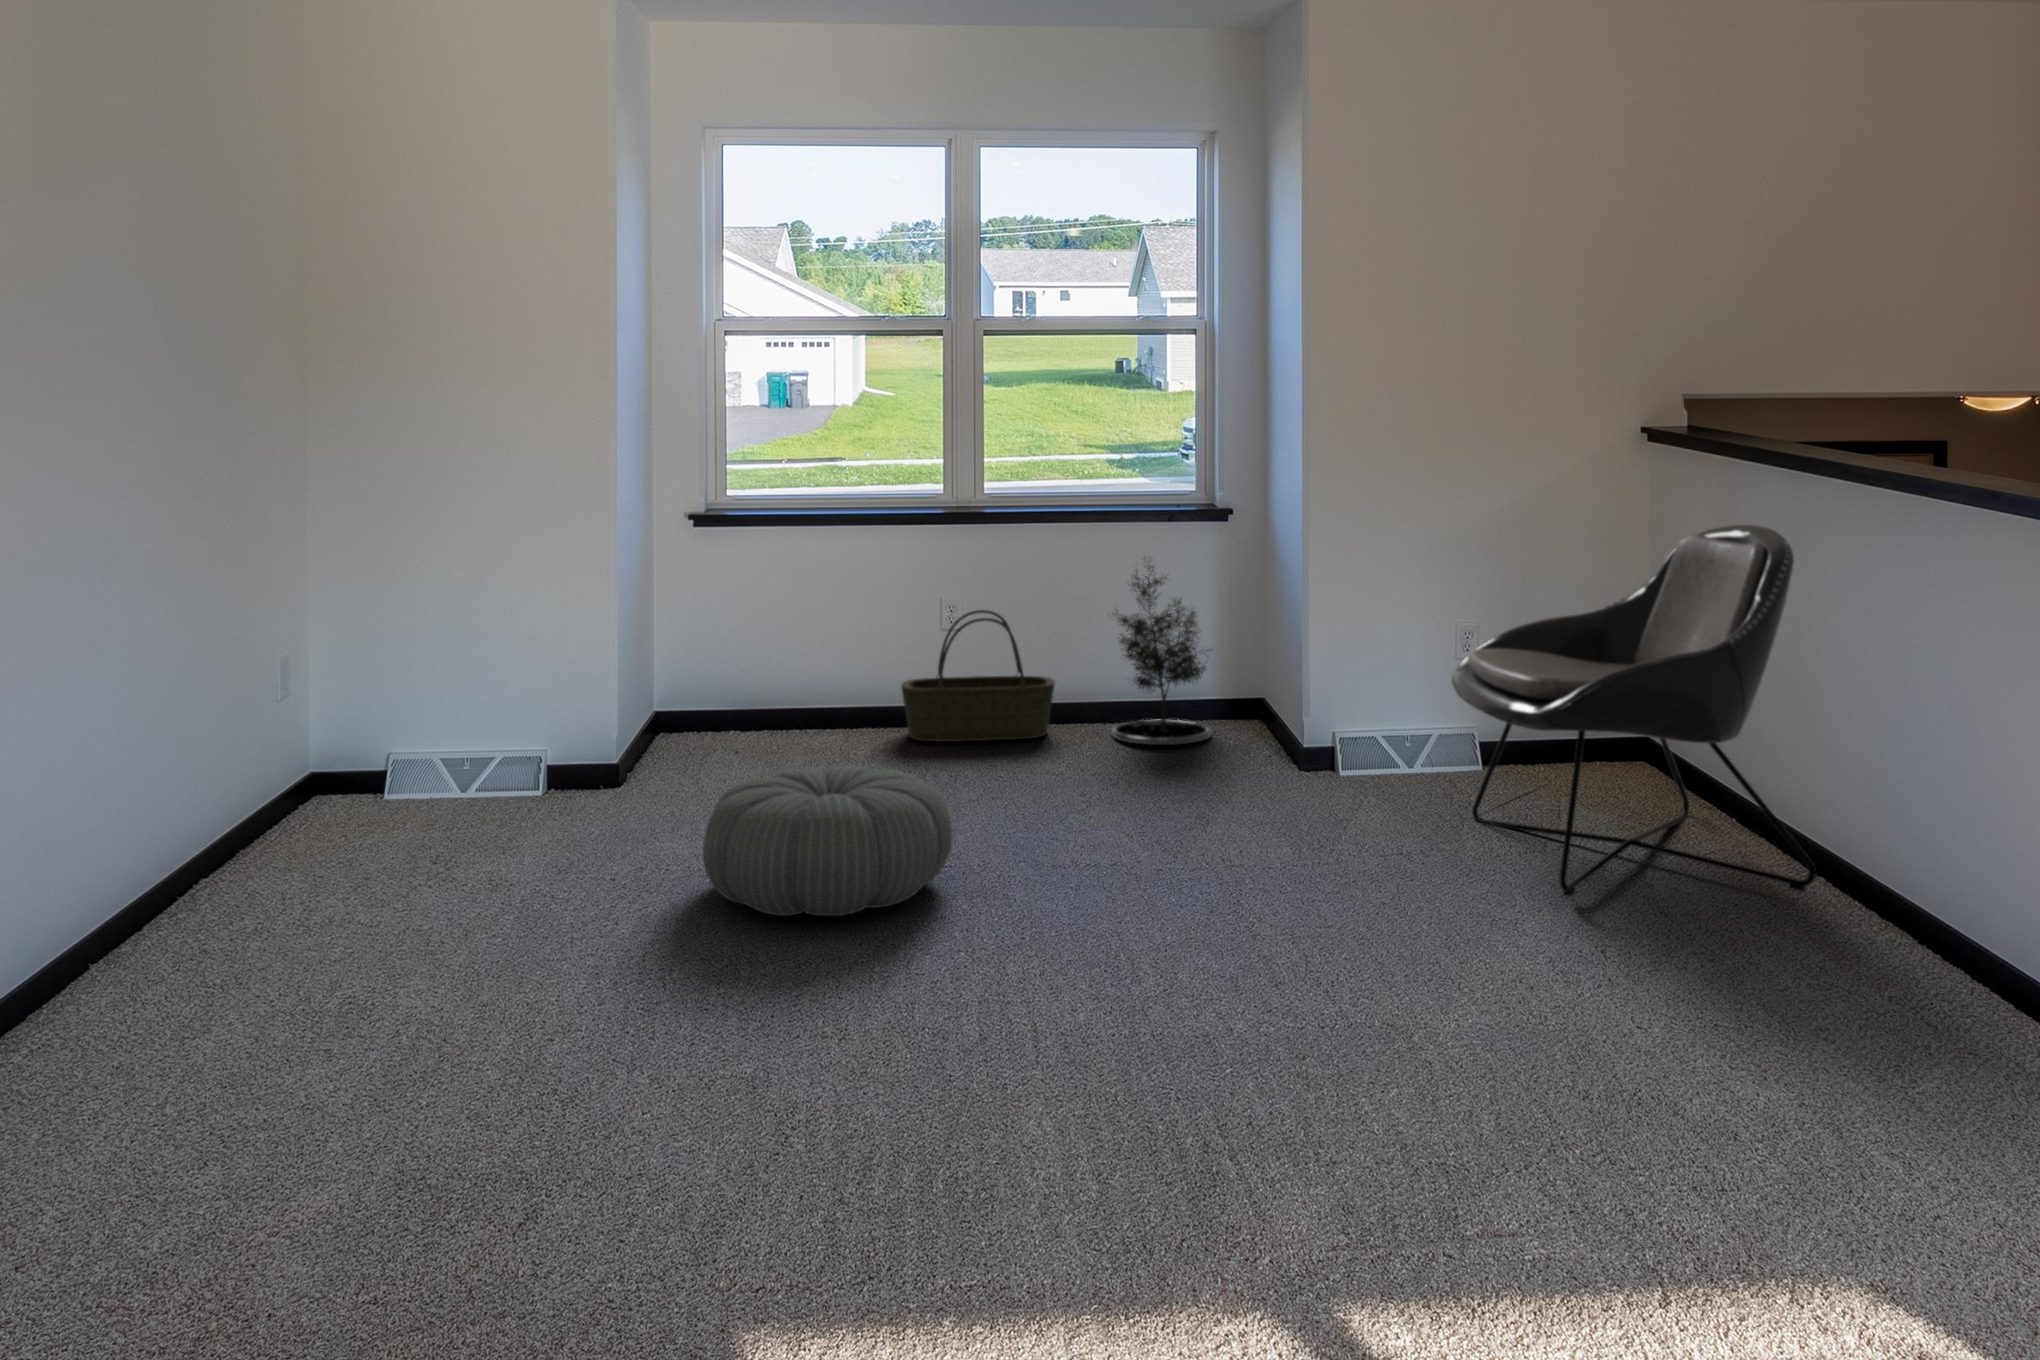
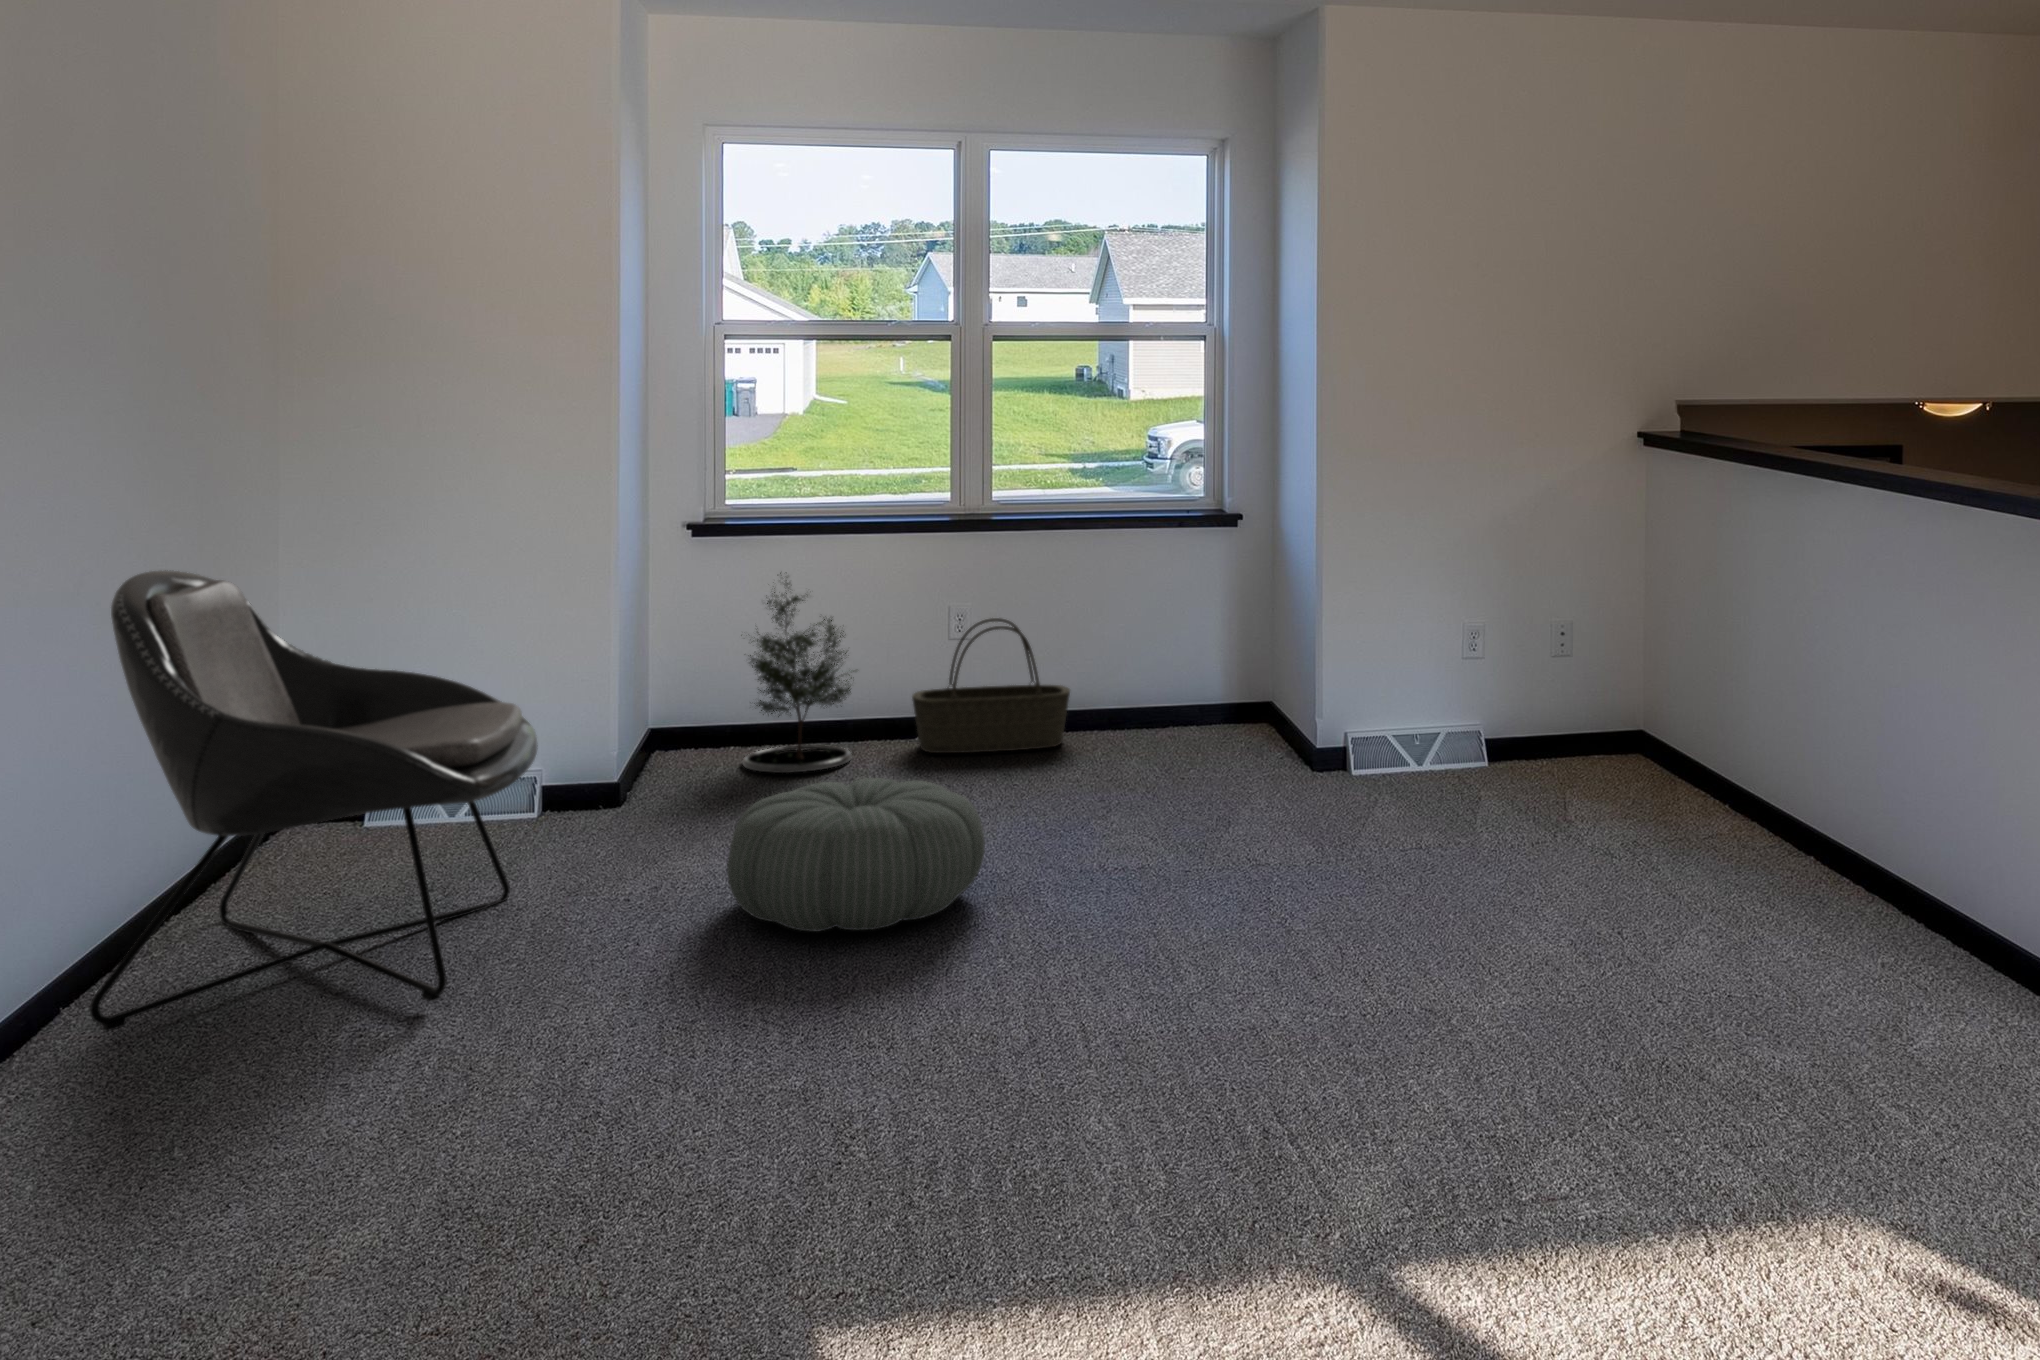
lounge chair: present [1452,525,1816,897] -> present [90,570,538,1031]
potted tree: present [1112,556,1211,745] -> present [741,573,854,773]

